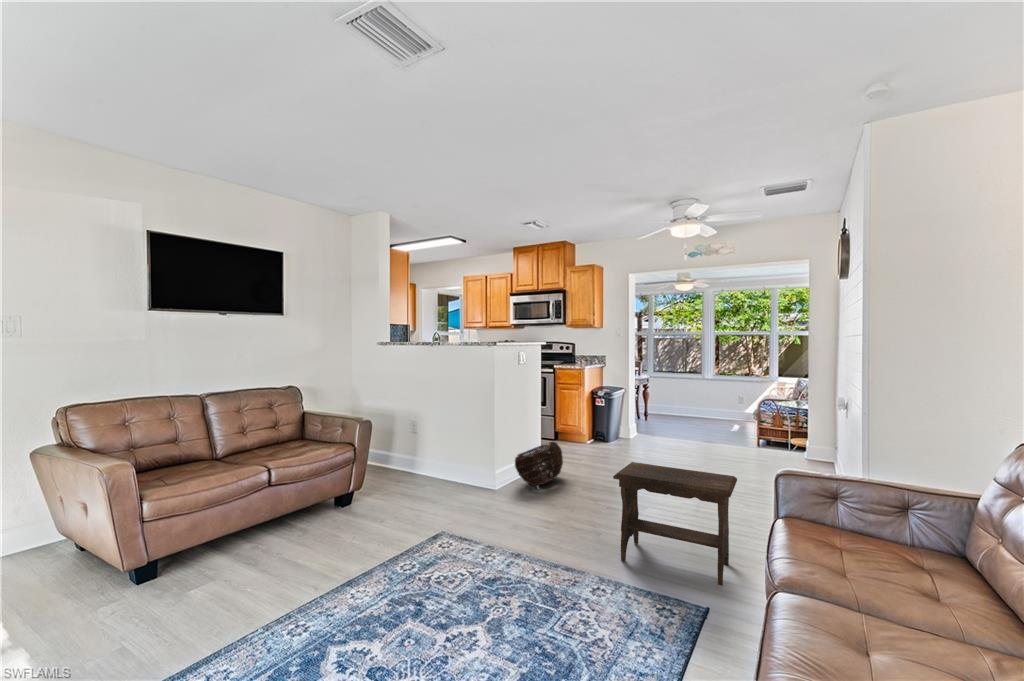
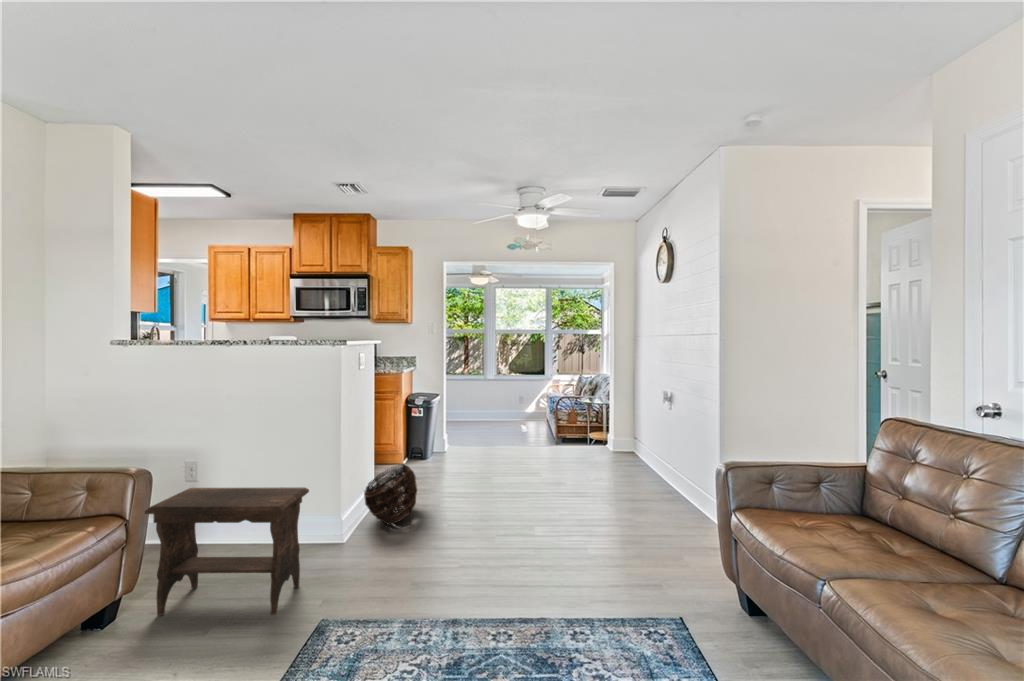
footstool: present [613,462,737,586] -> present [145,487,309,615]

